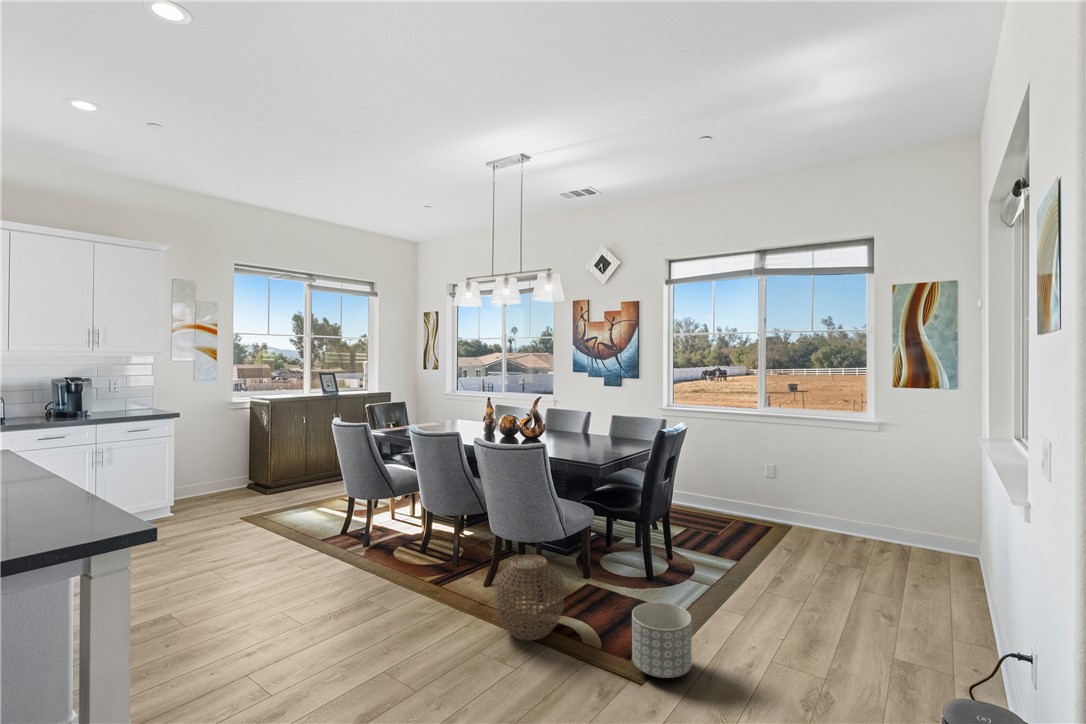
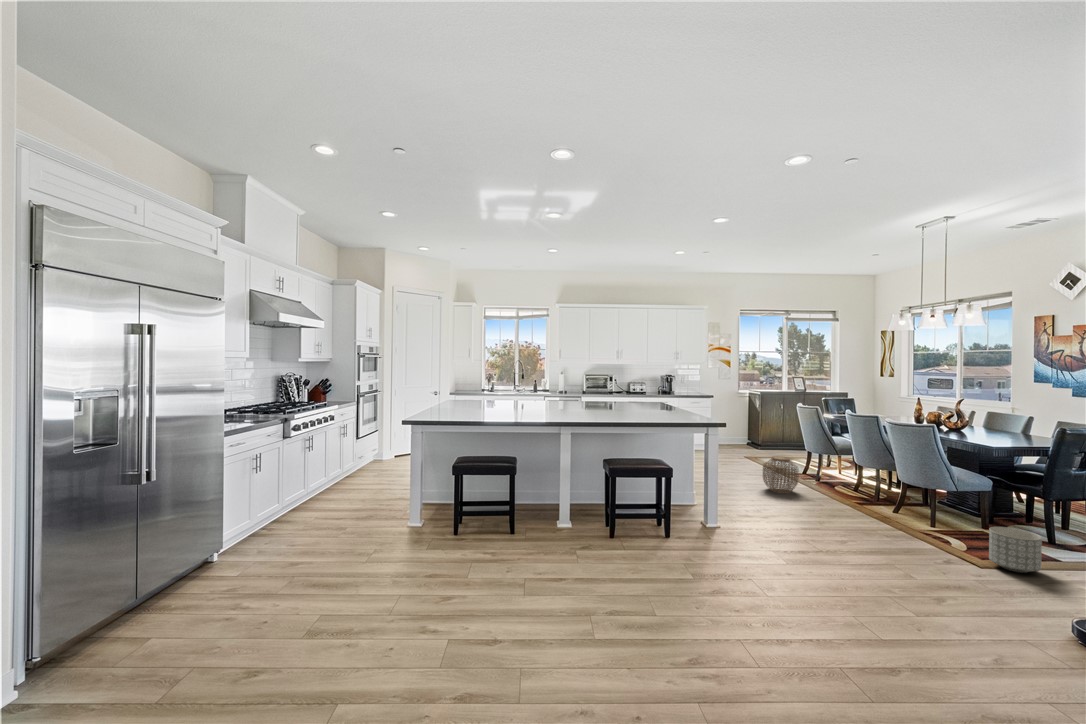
woven basket: present [495,555,564,640] -> present [763,456,798,493]

